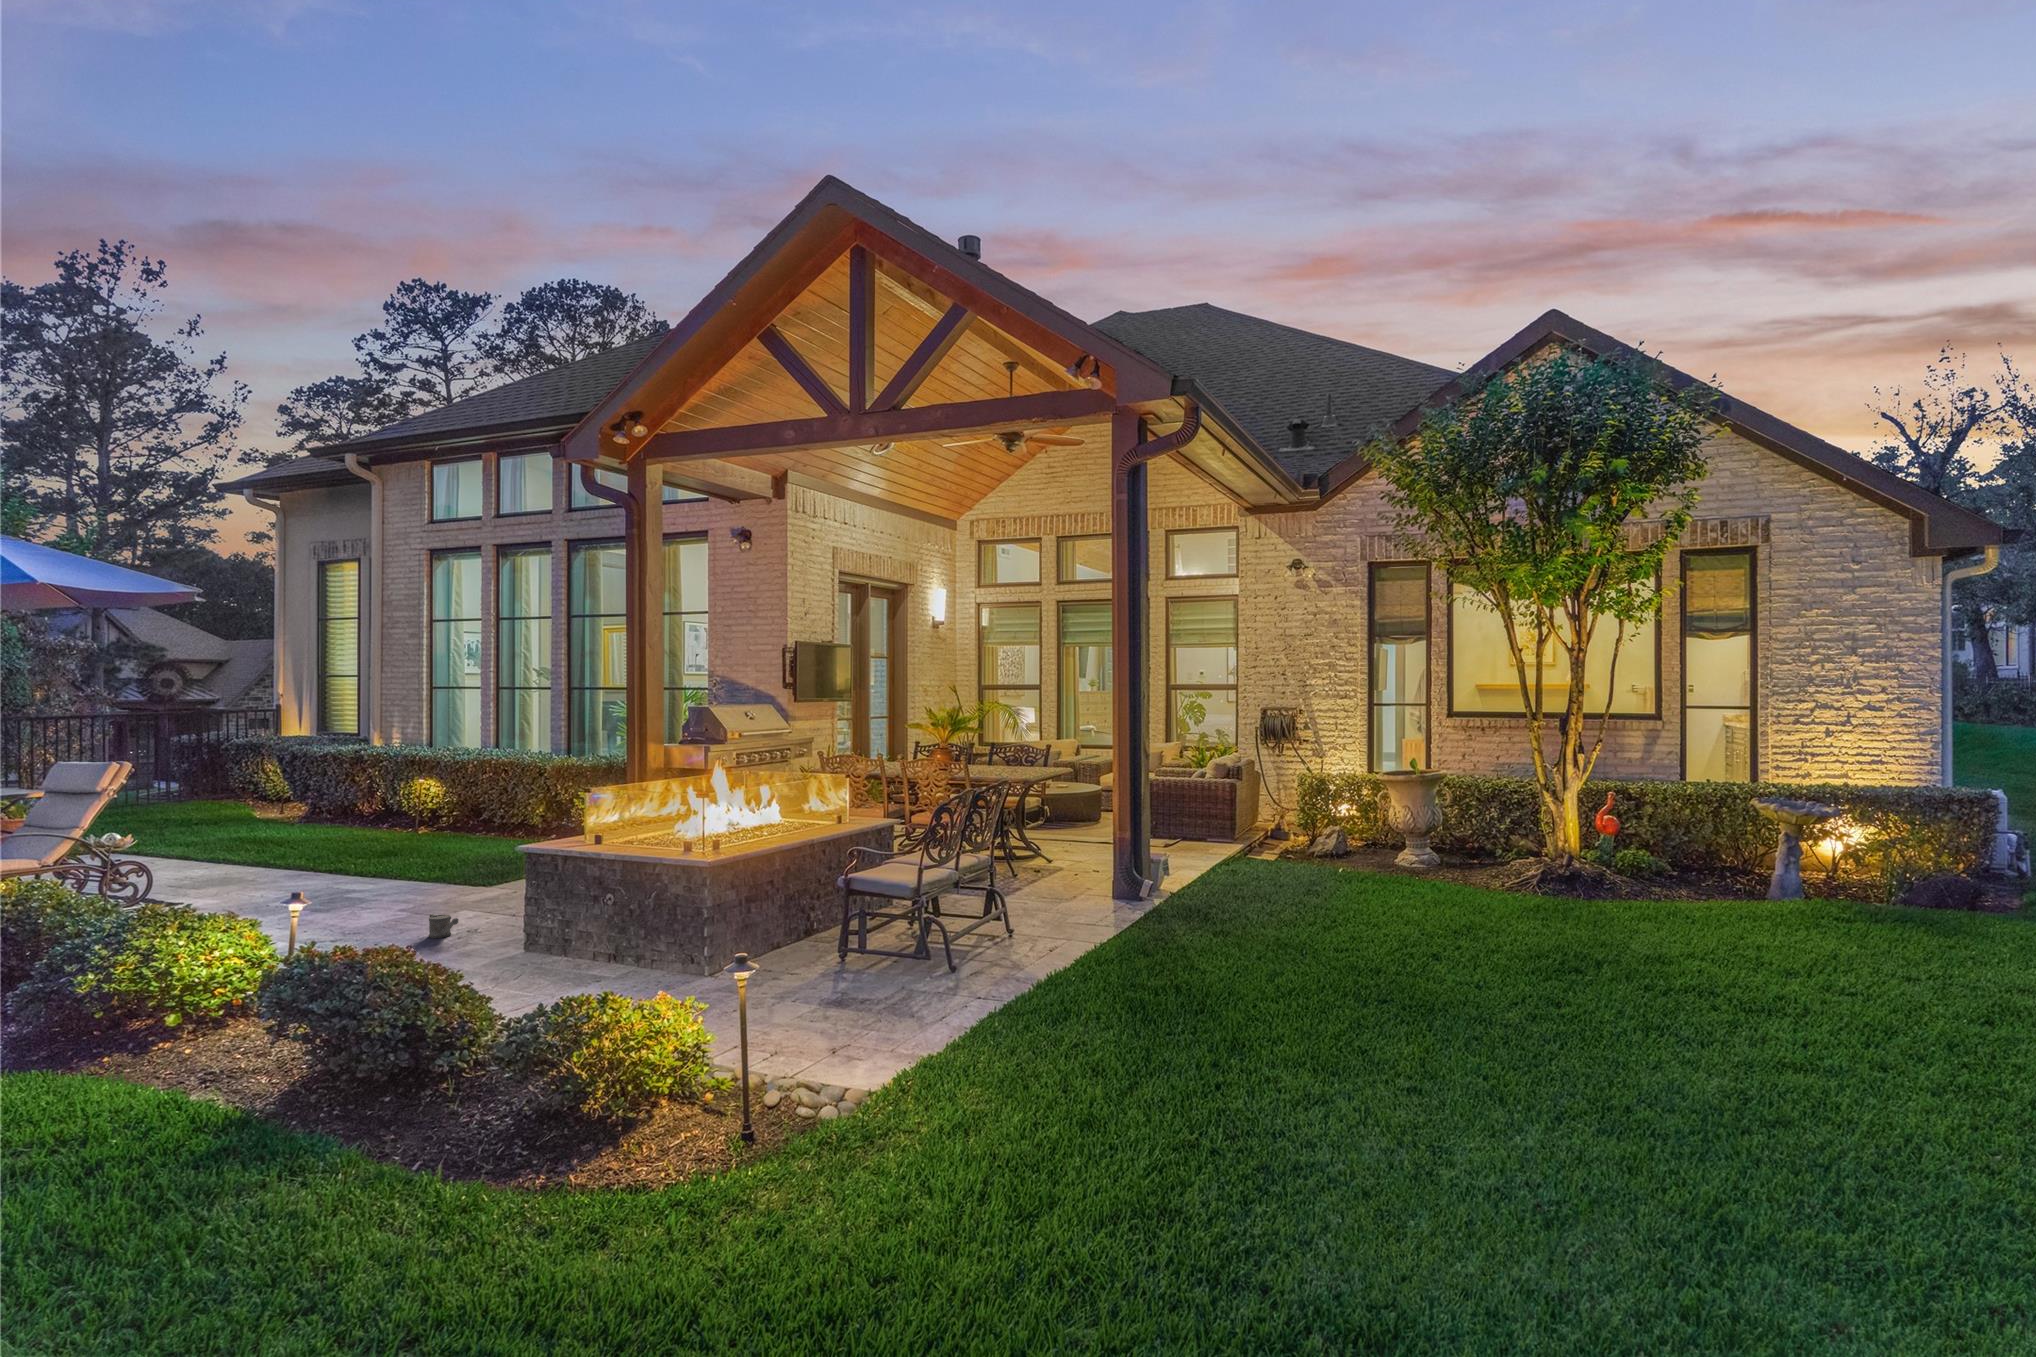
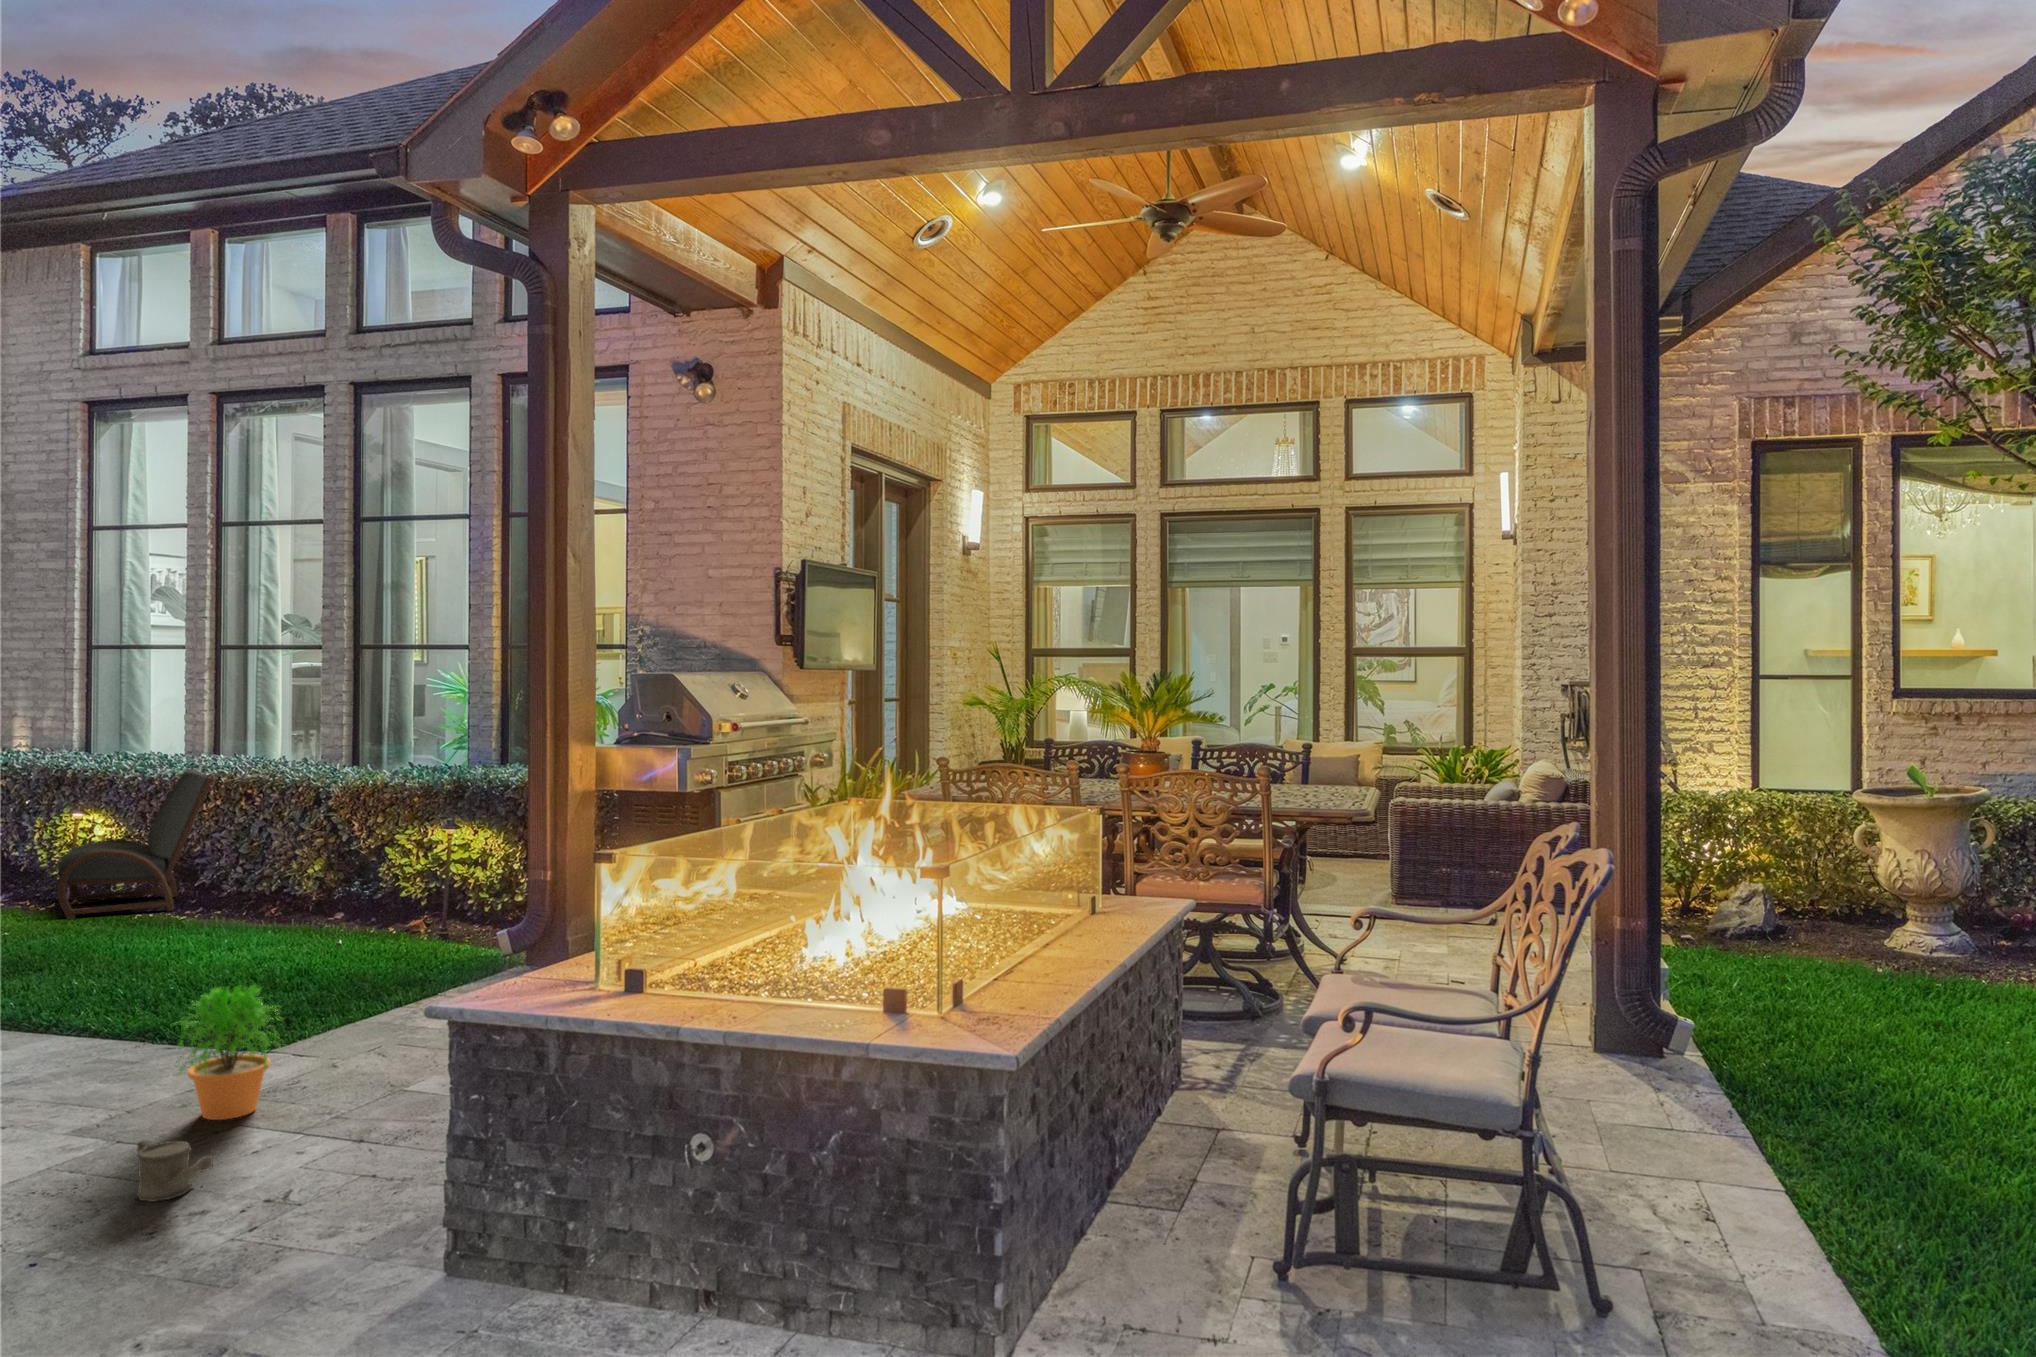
lounge chair: none [409,755,493,836] -> present [57,769,213,919]
potted plant: none [447,852,499,914] -> present [175,983,280,1120]

